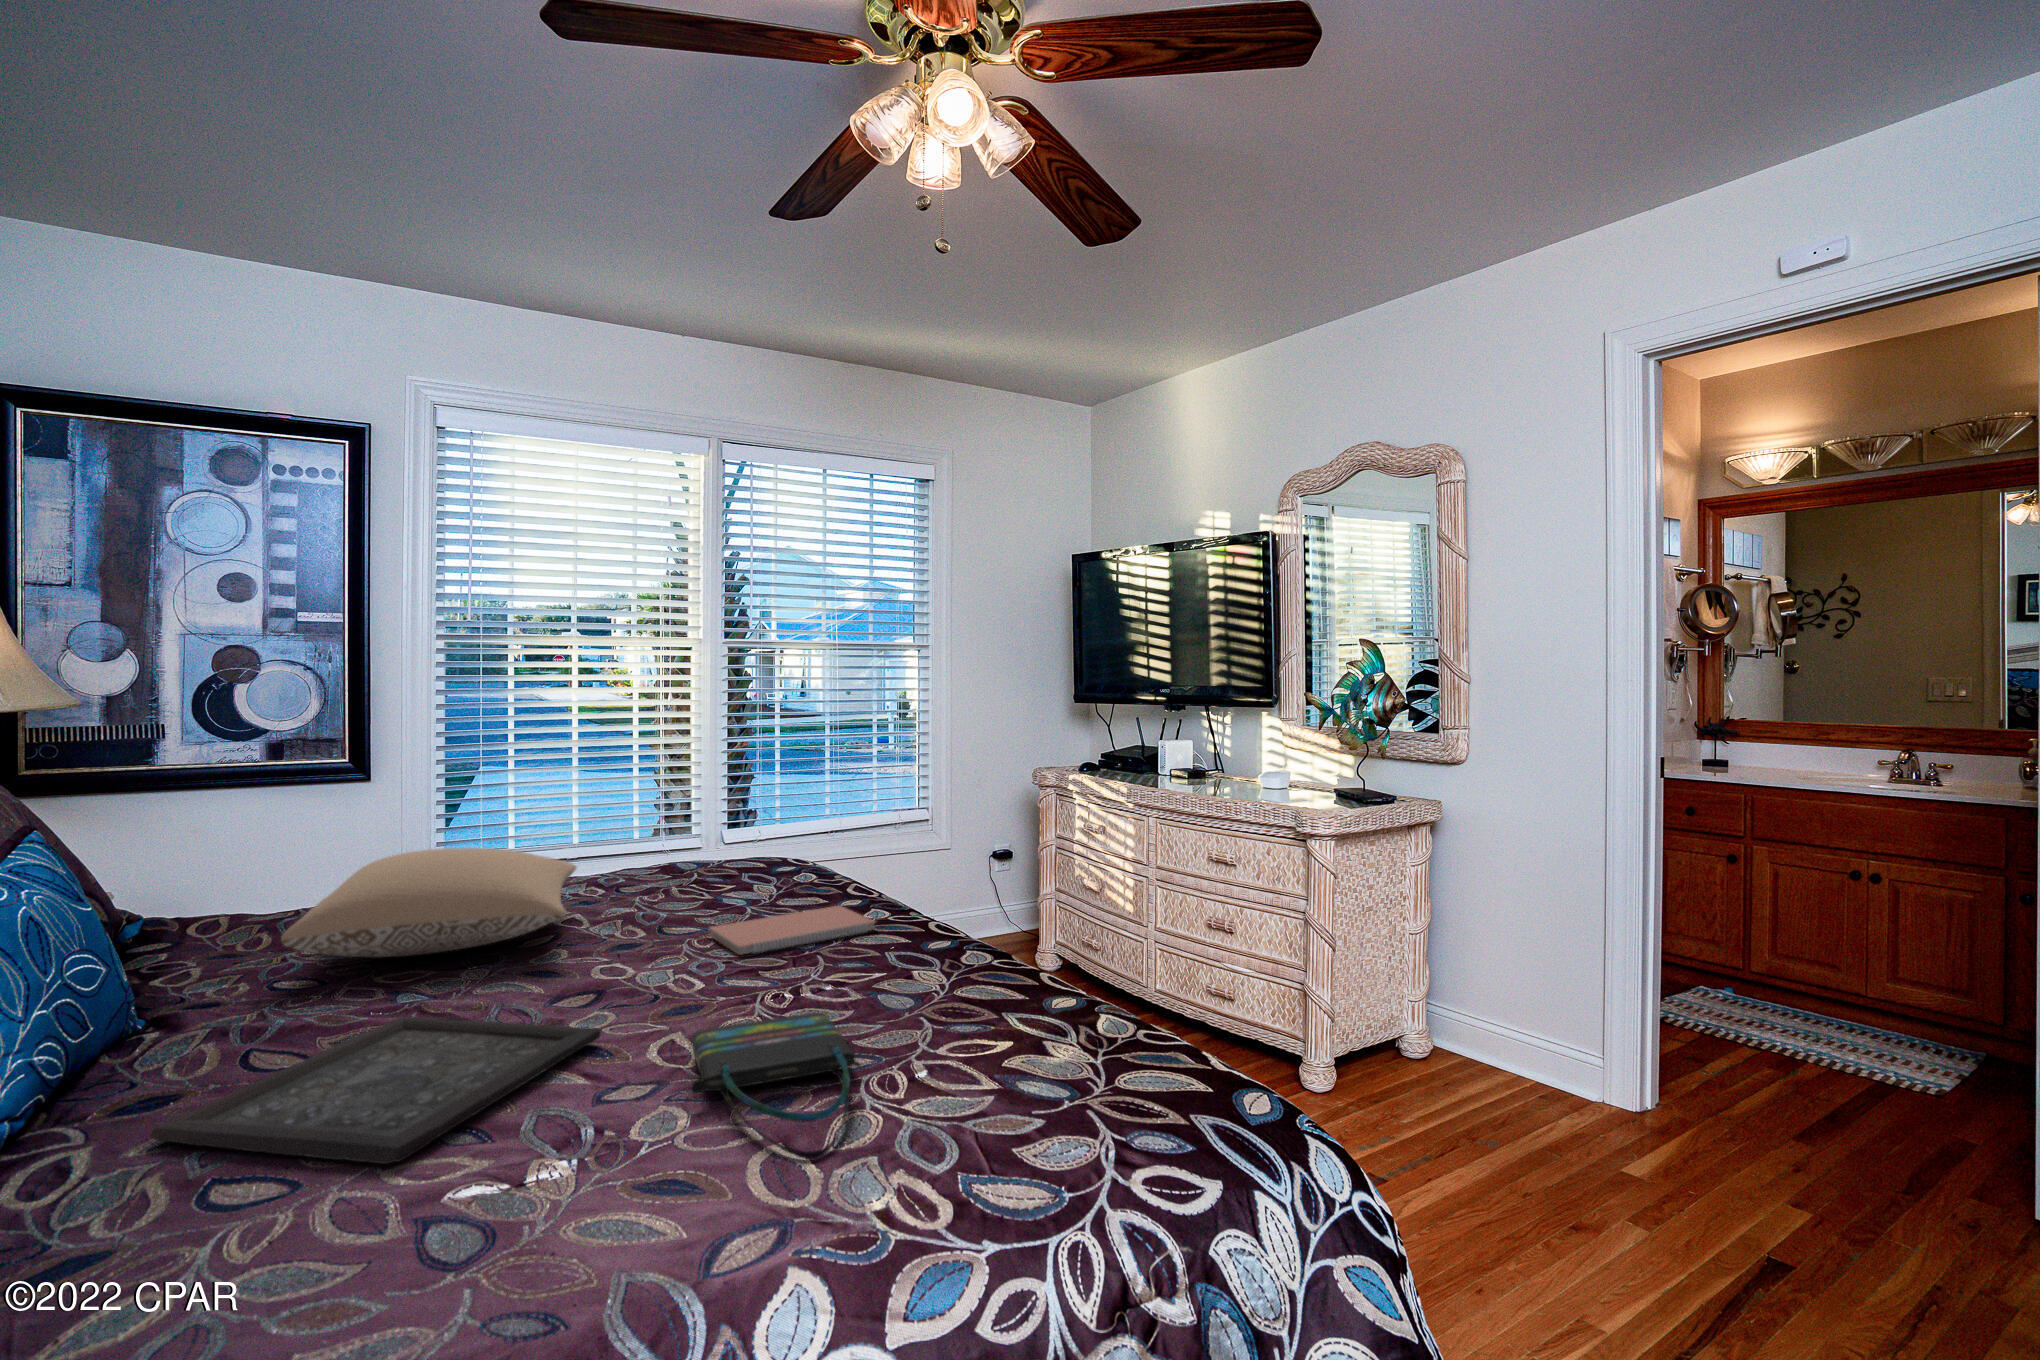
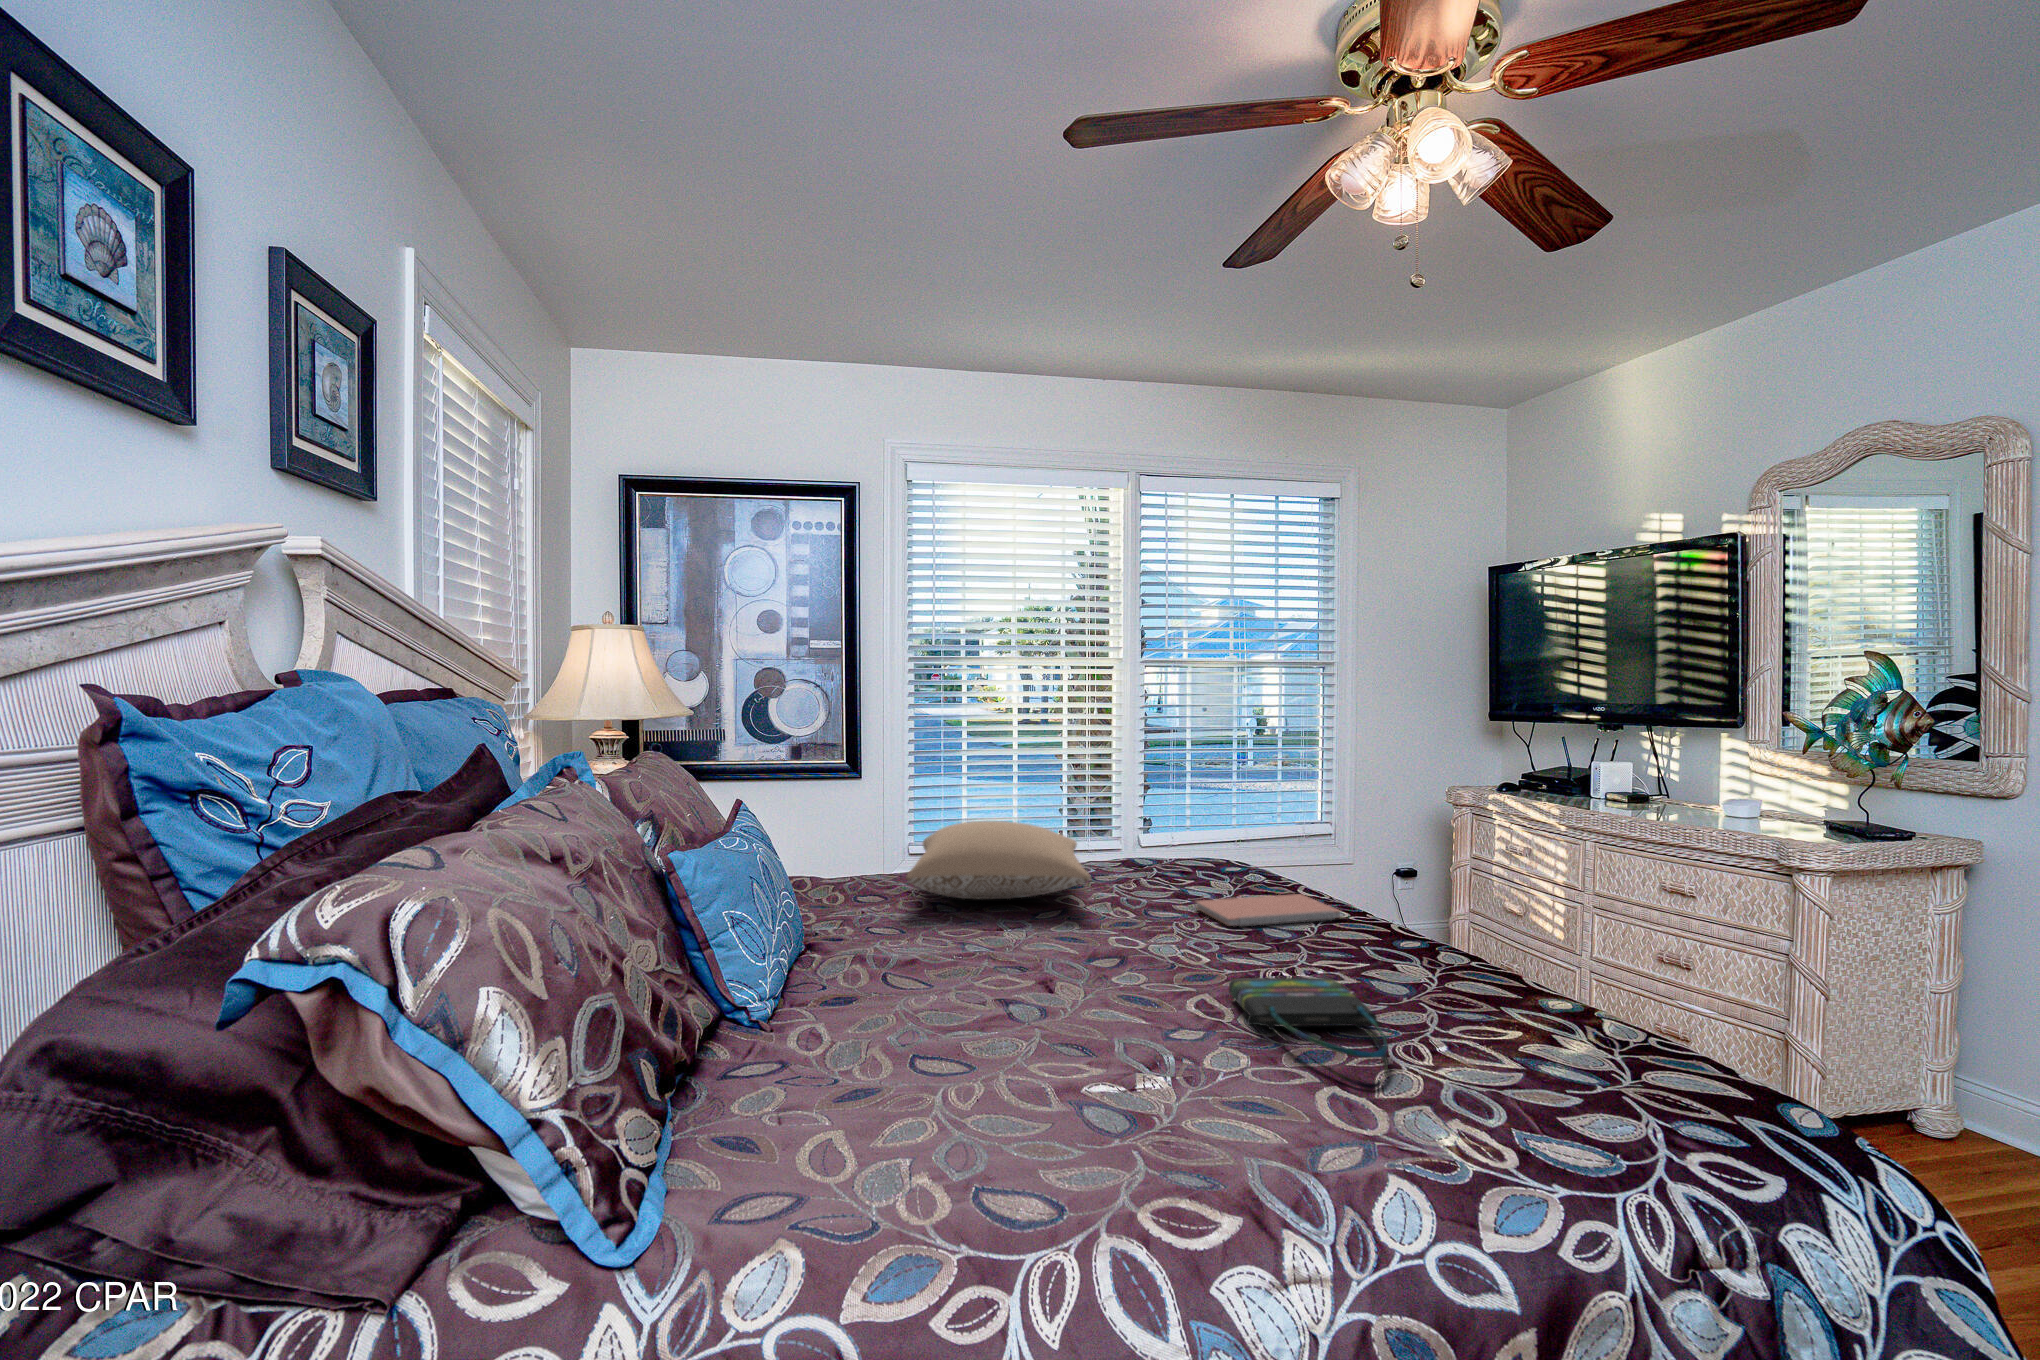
tray: present [151,1016,601,1164] -> none [890,942,1151,1038]

